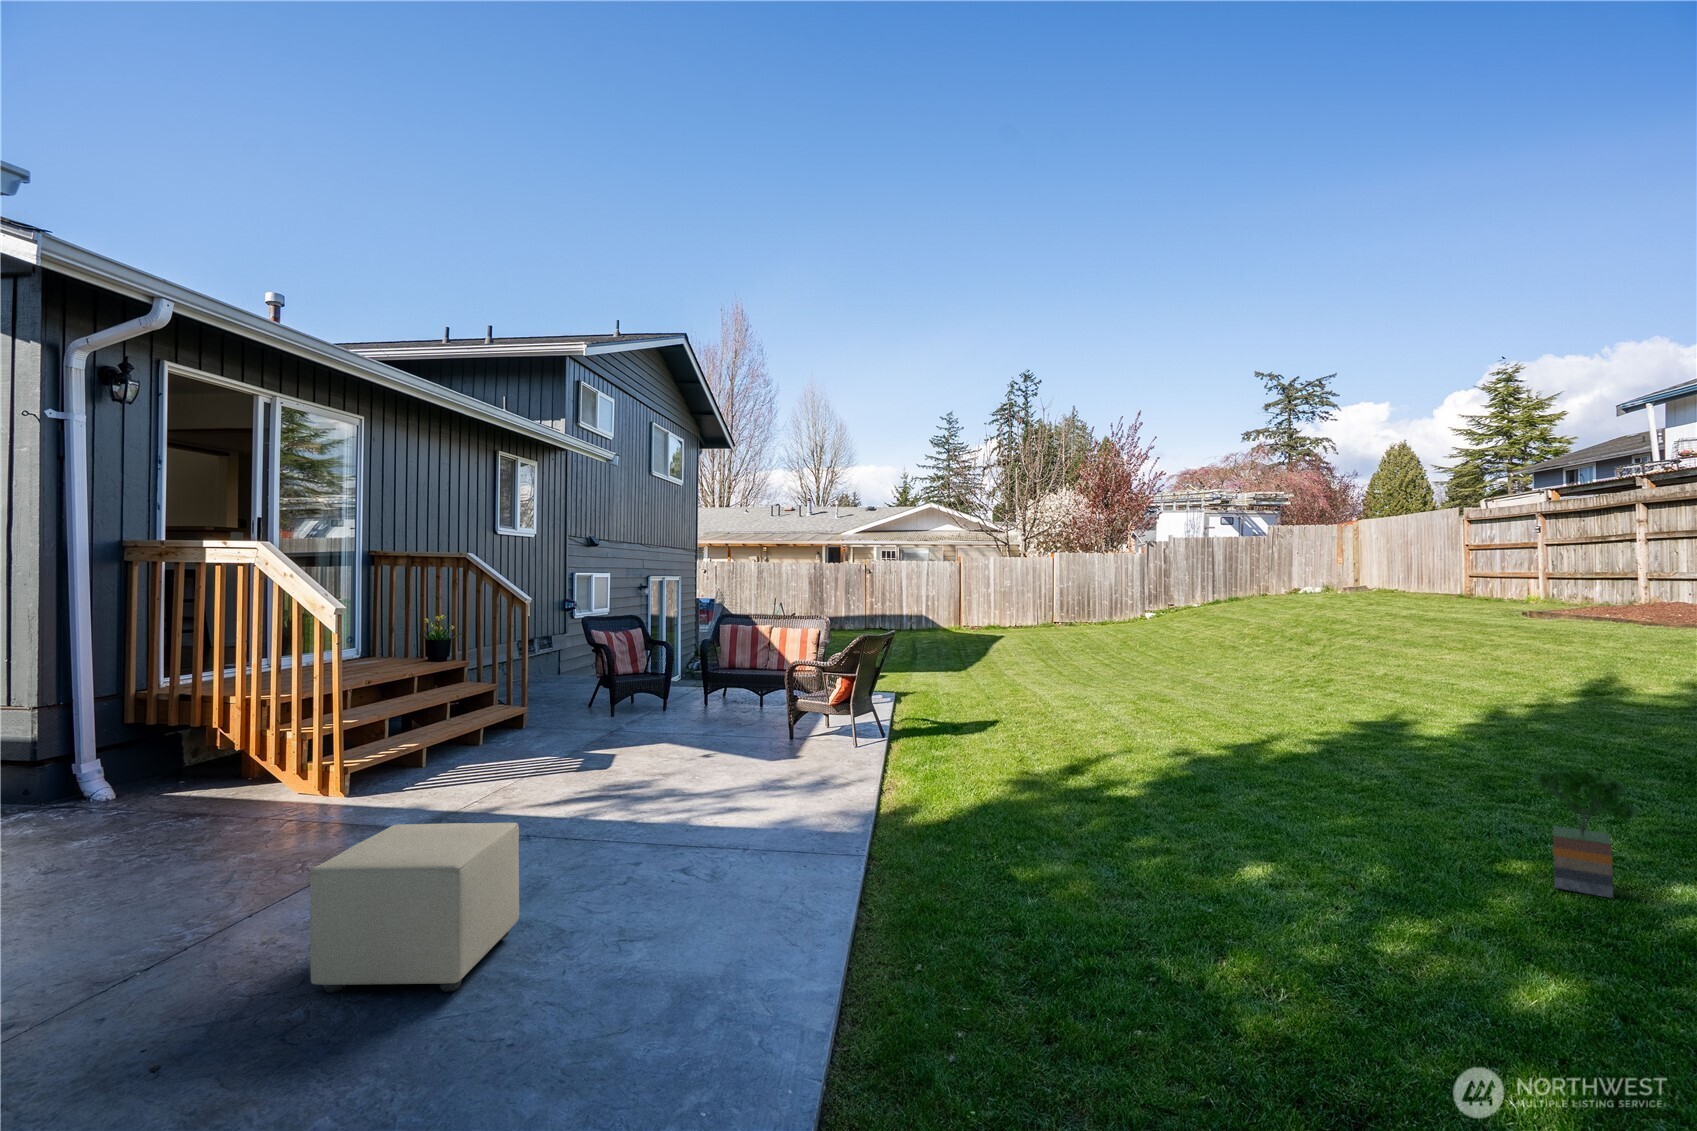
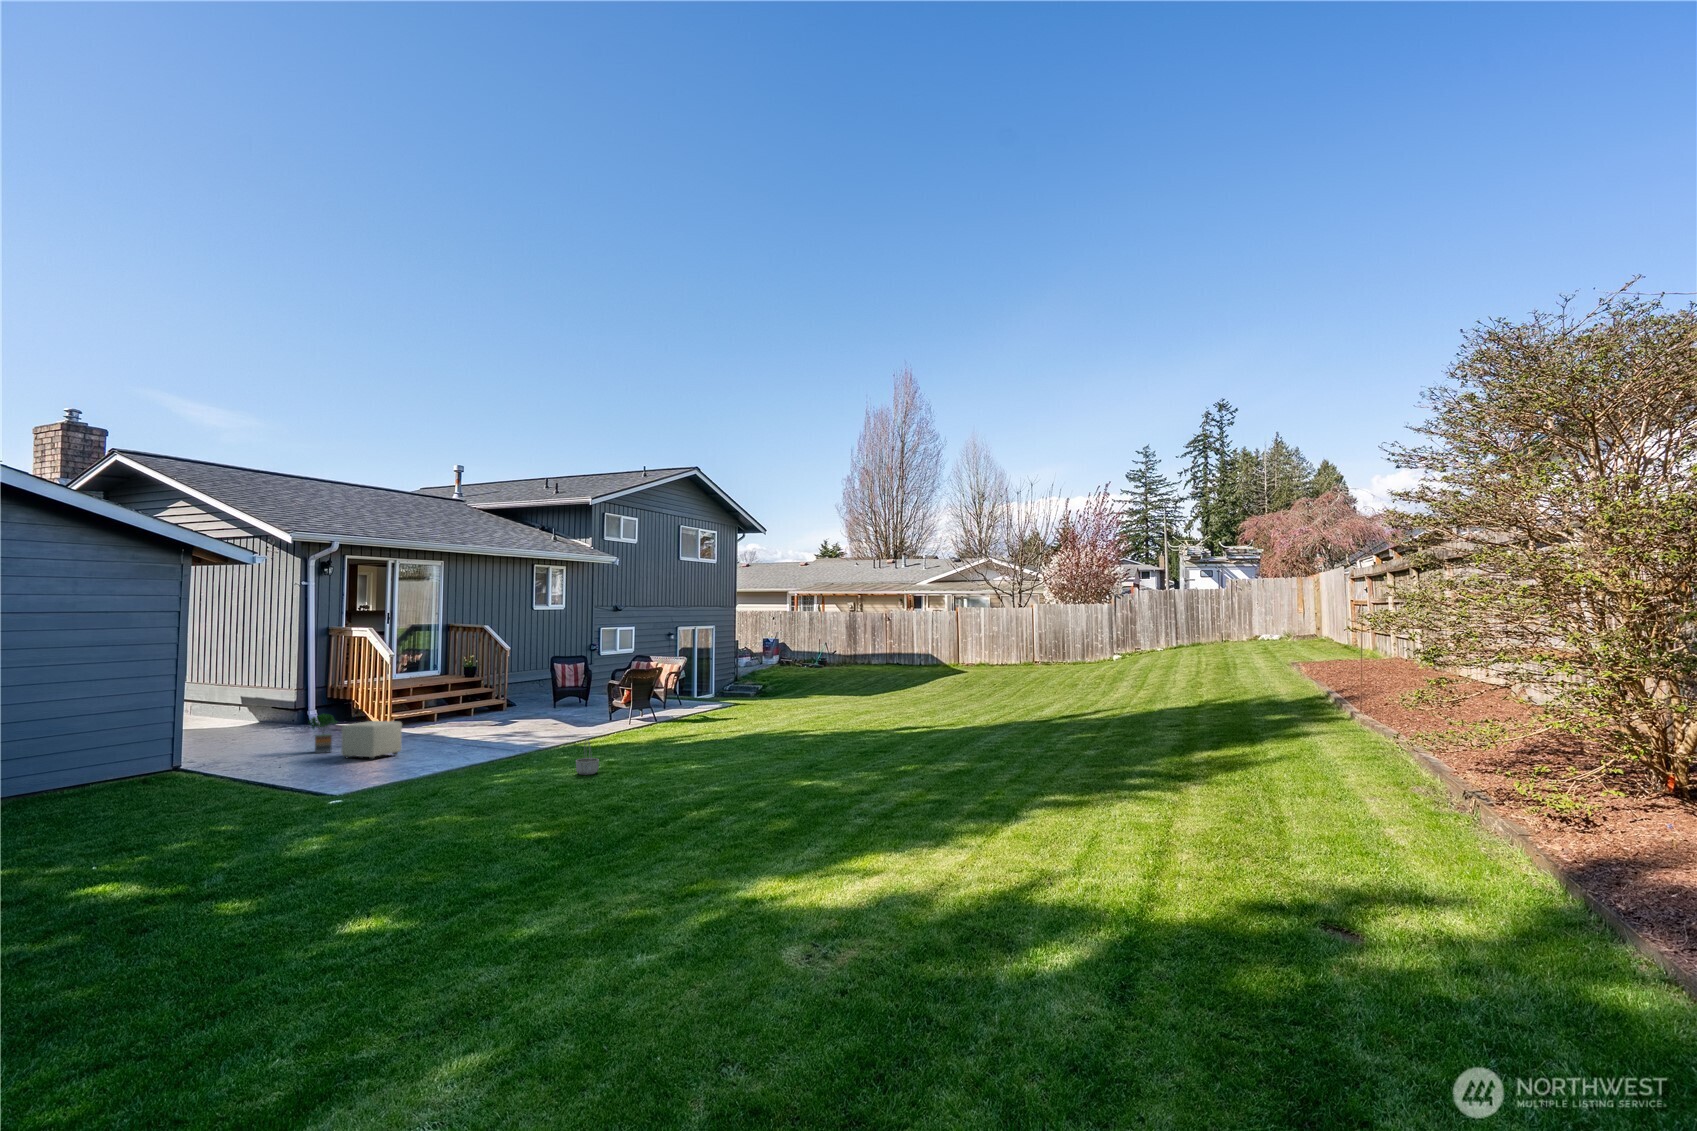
potted tree: present [1534,768,1638,898] -> present [309,714,337,753]
basket: none [1313,868,1421,1003] -> present [576,739,599,775]

